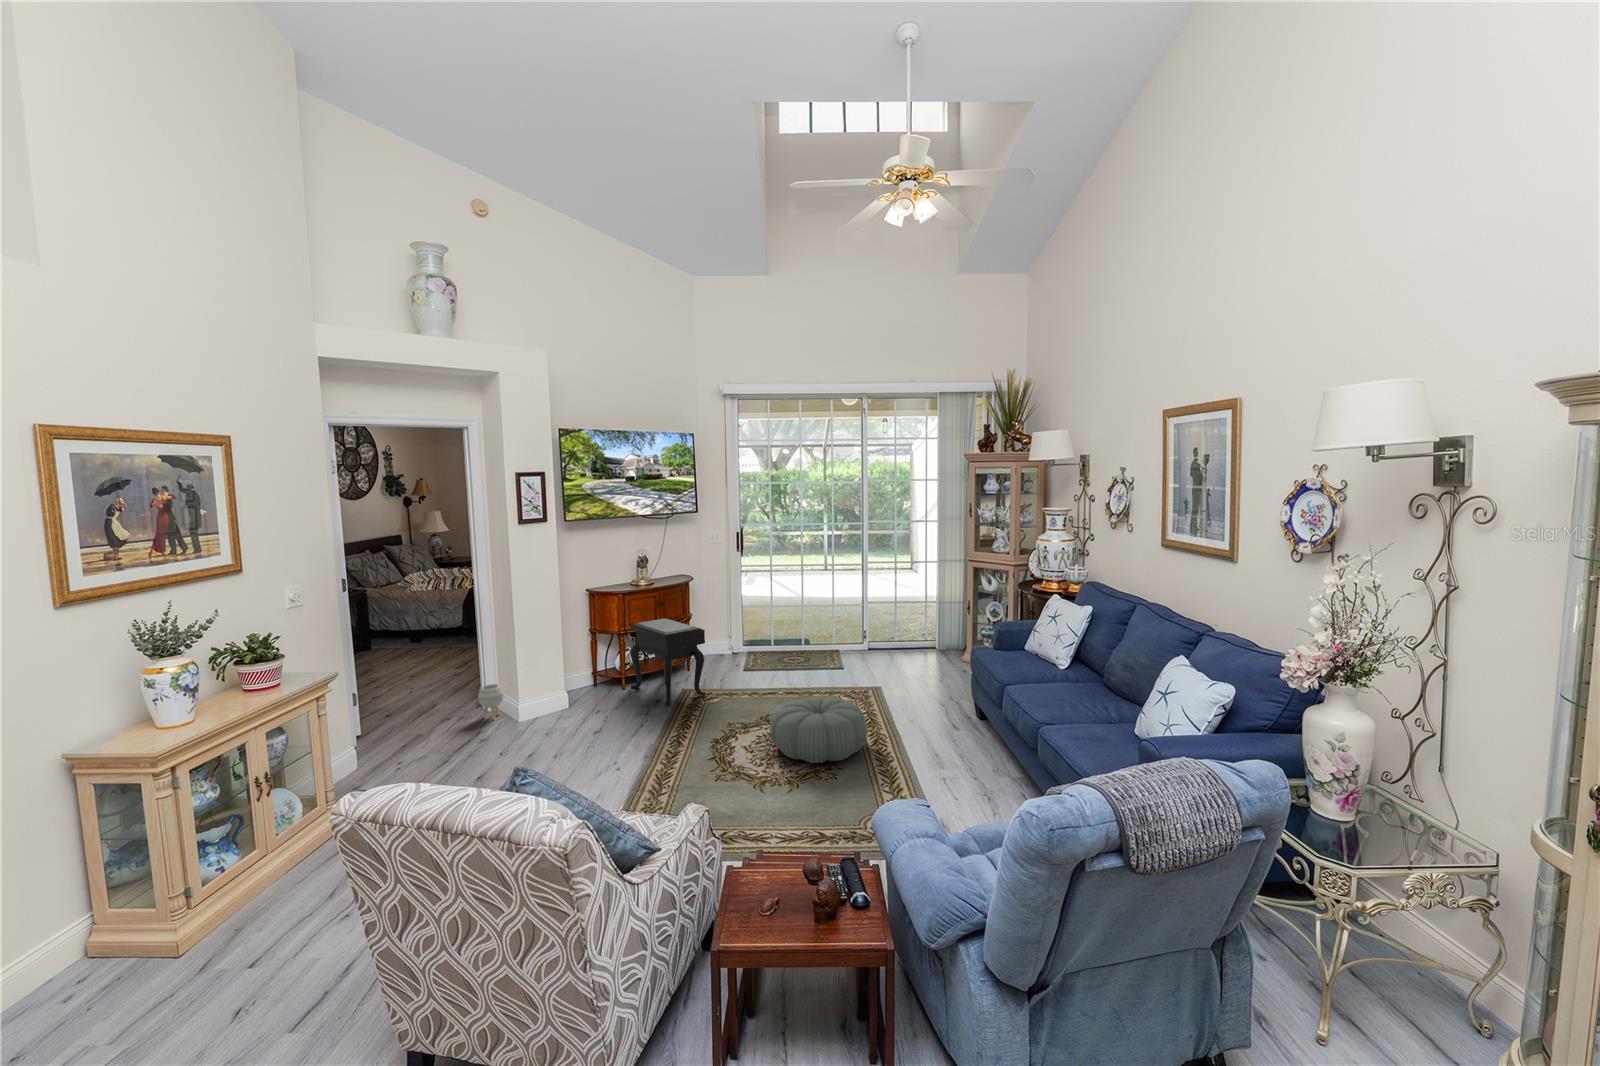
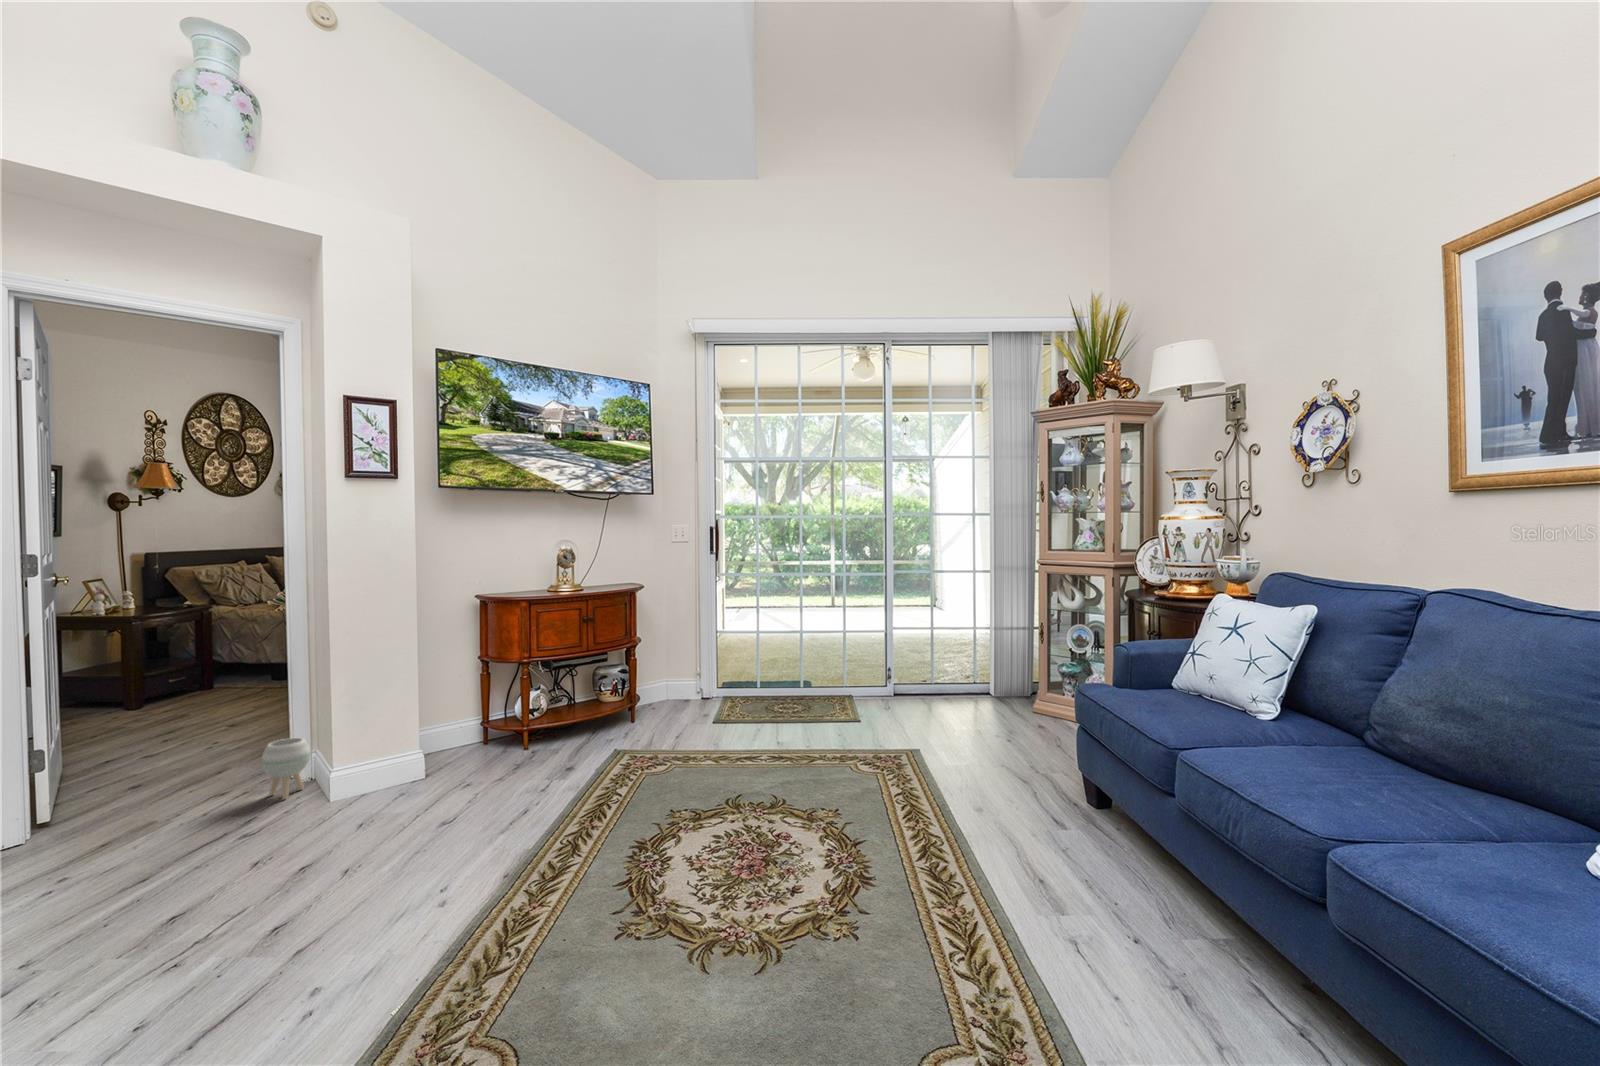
side table: present [630,618,706,705] -> none [537,641,650,775]
pouf: present [770,697,868,763] -> none [733,766,913,899]

